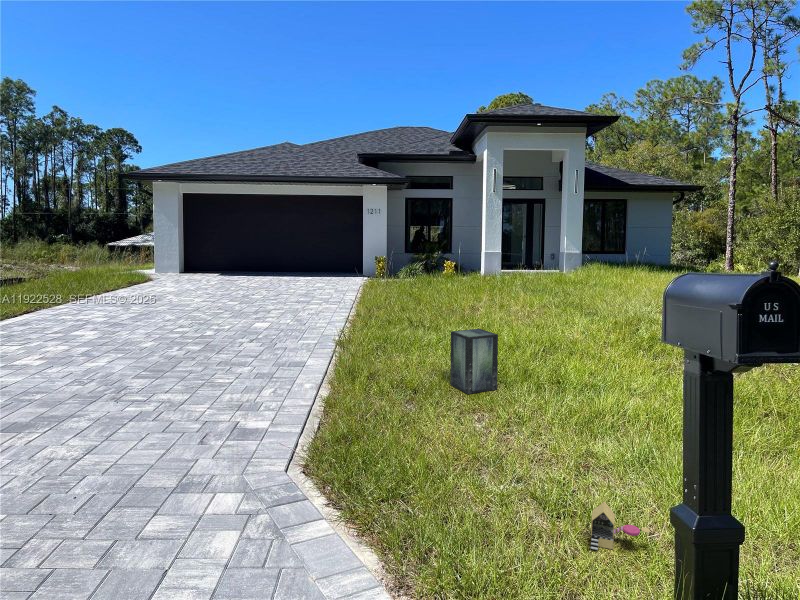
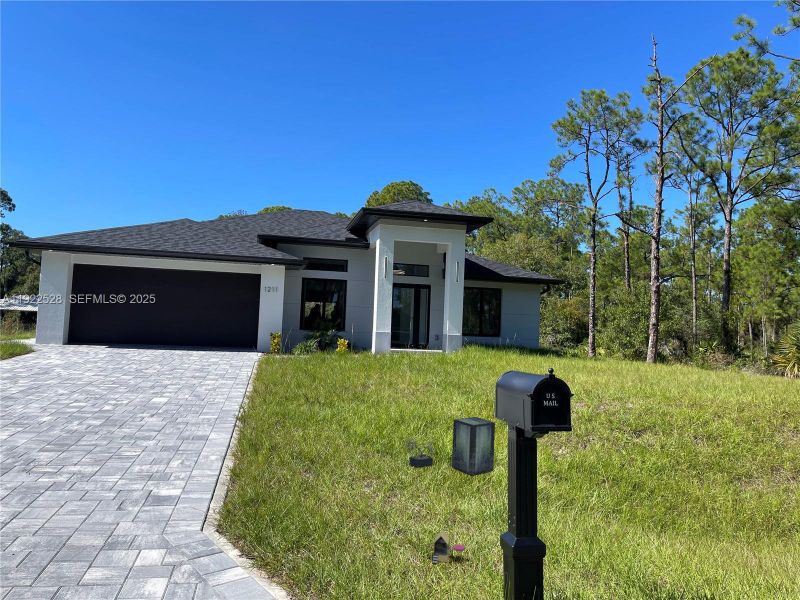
storage box: present [451,329,498,394] -> present [452,417,495,475]
decorative plant: none [530,366,570,403] -> present [405,438,435,468]

